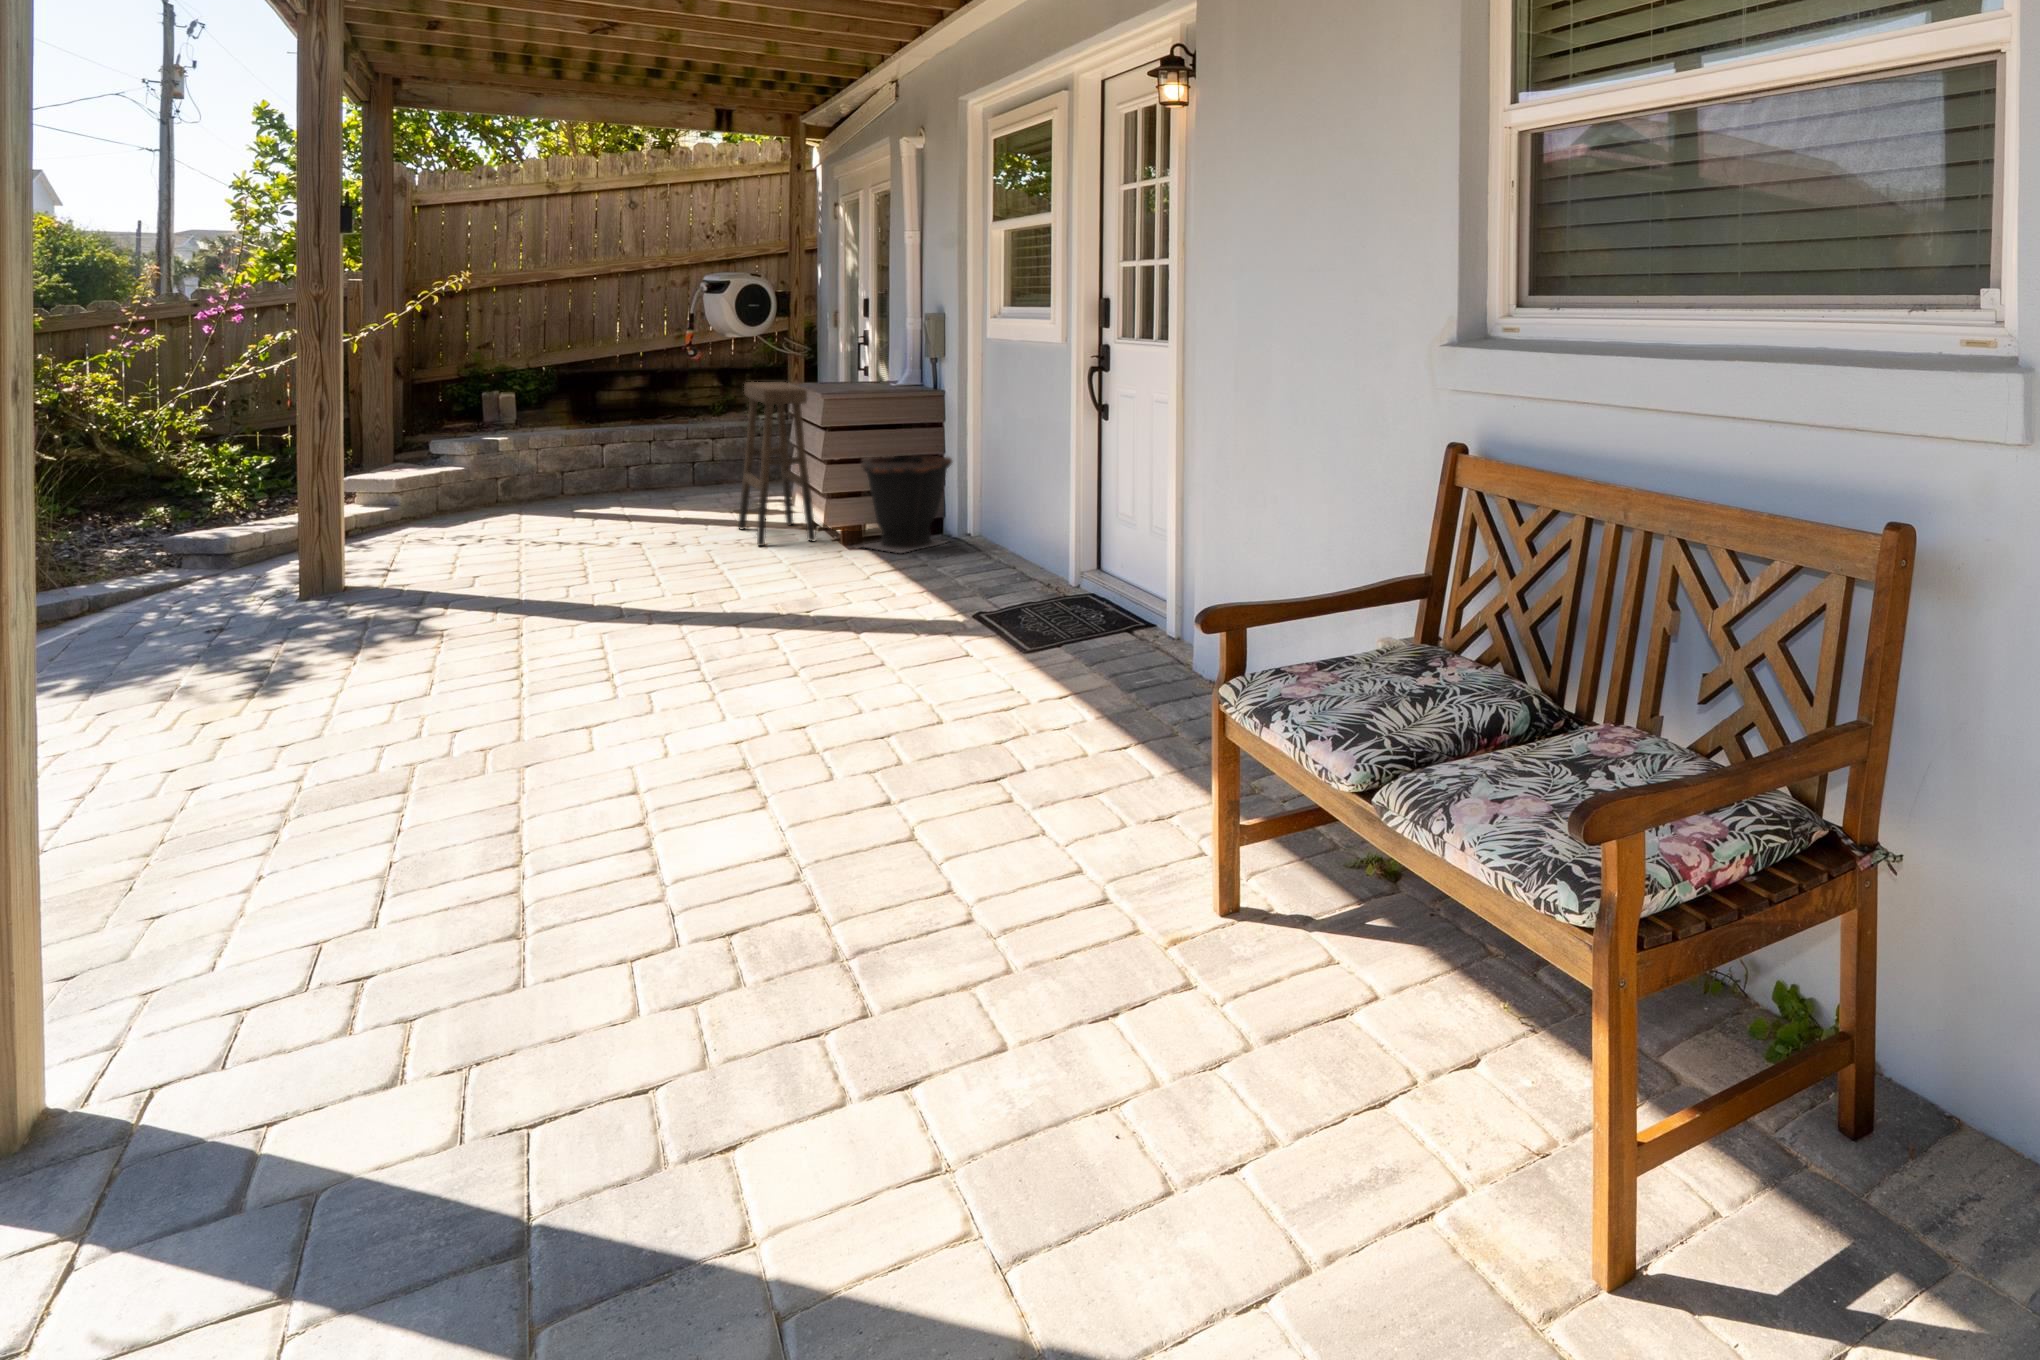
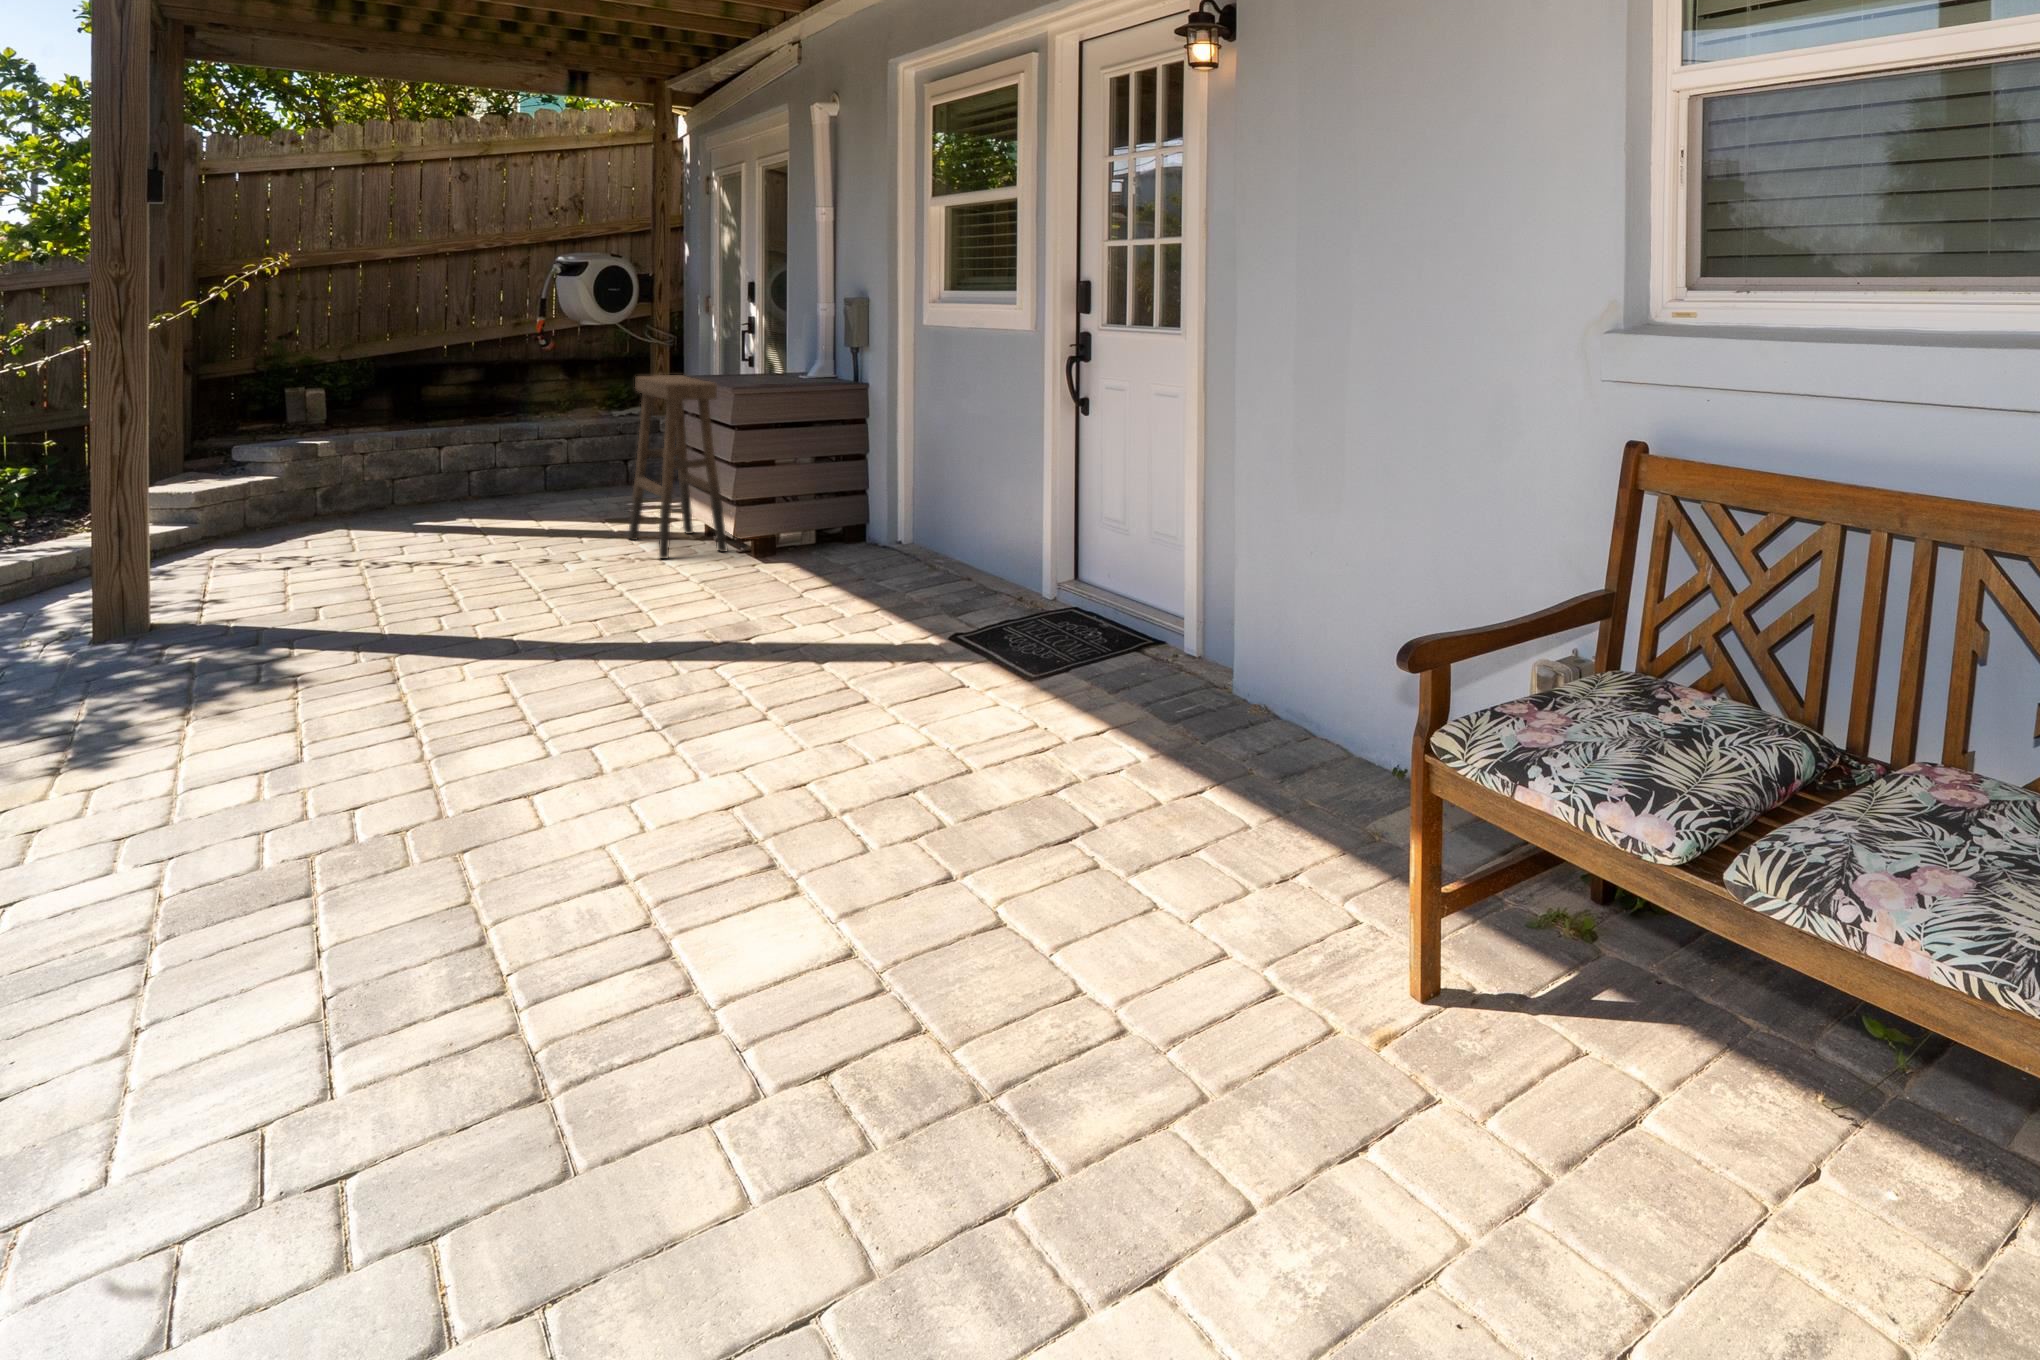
bucket: present [859,456,952,553] -> none [778,451,888,564]

